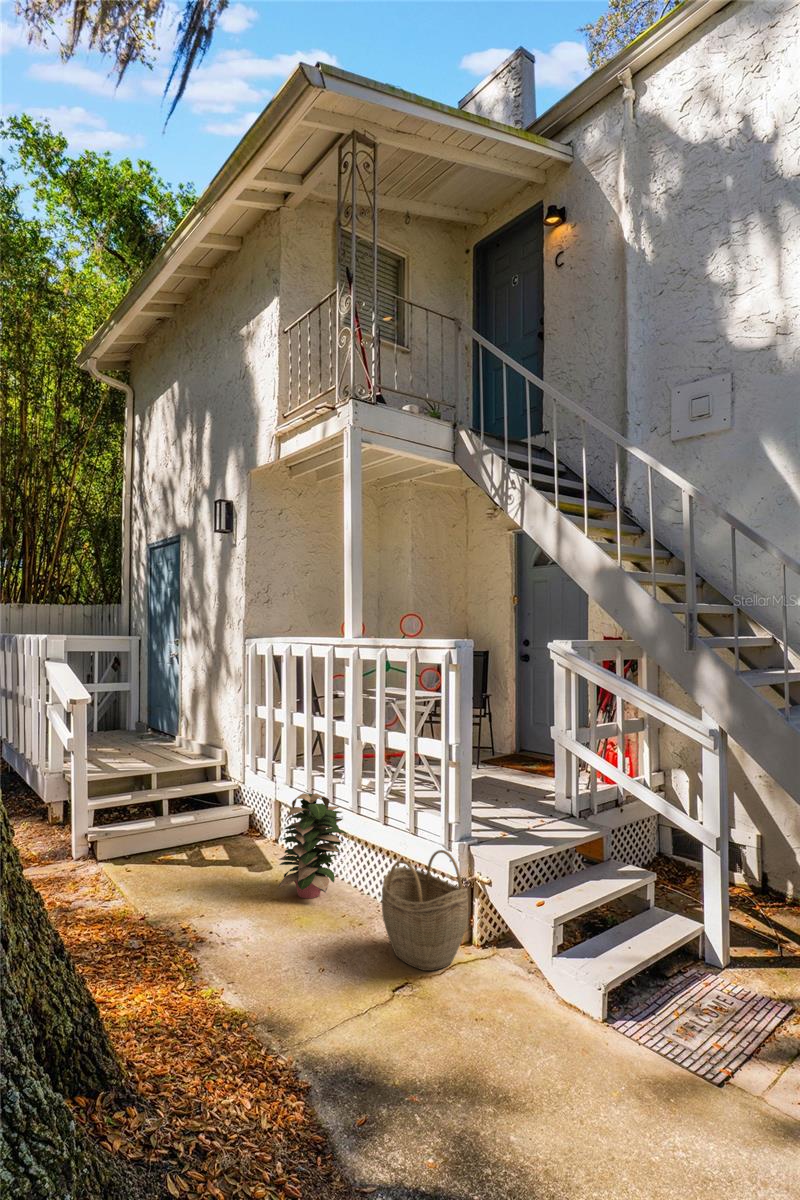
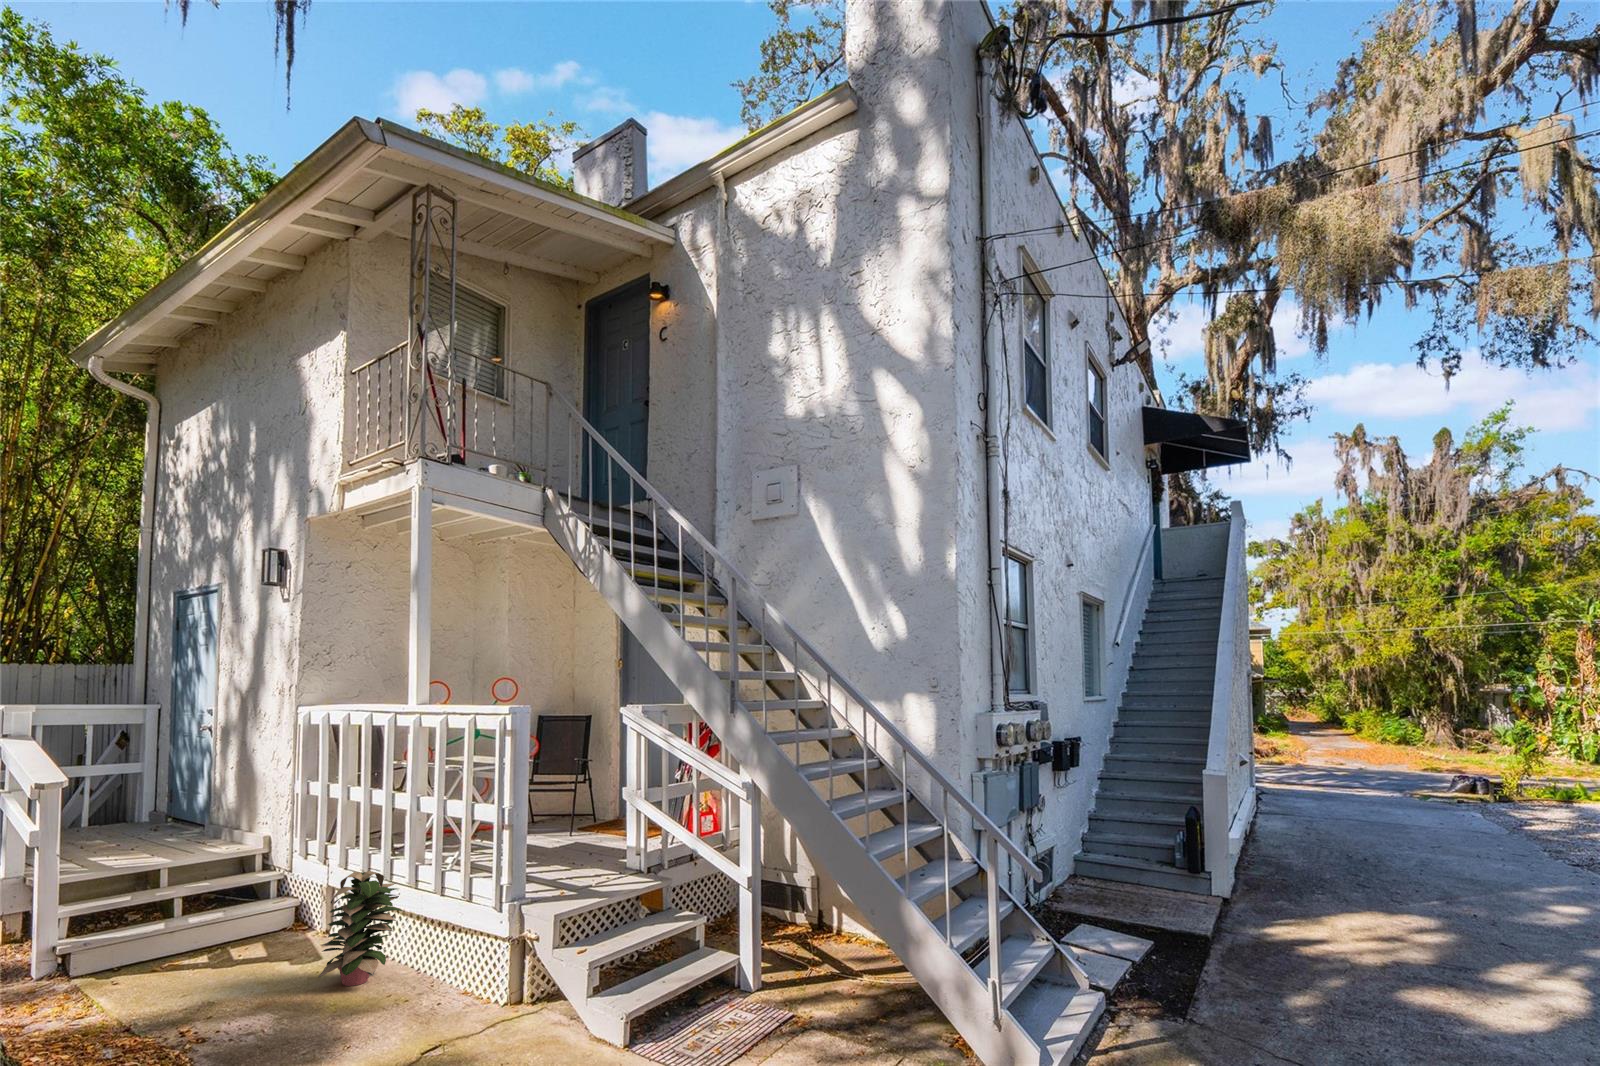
woven basket: present [382,850,468,971] -> none [428,912,515,1032]

